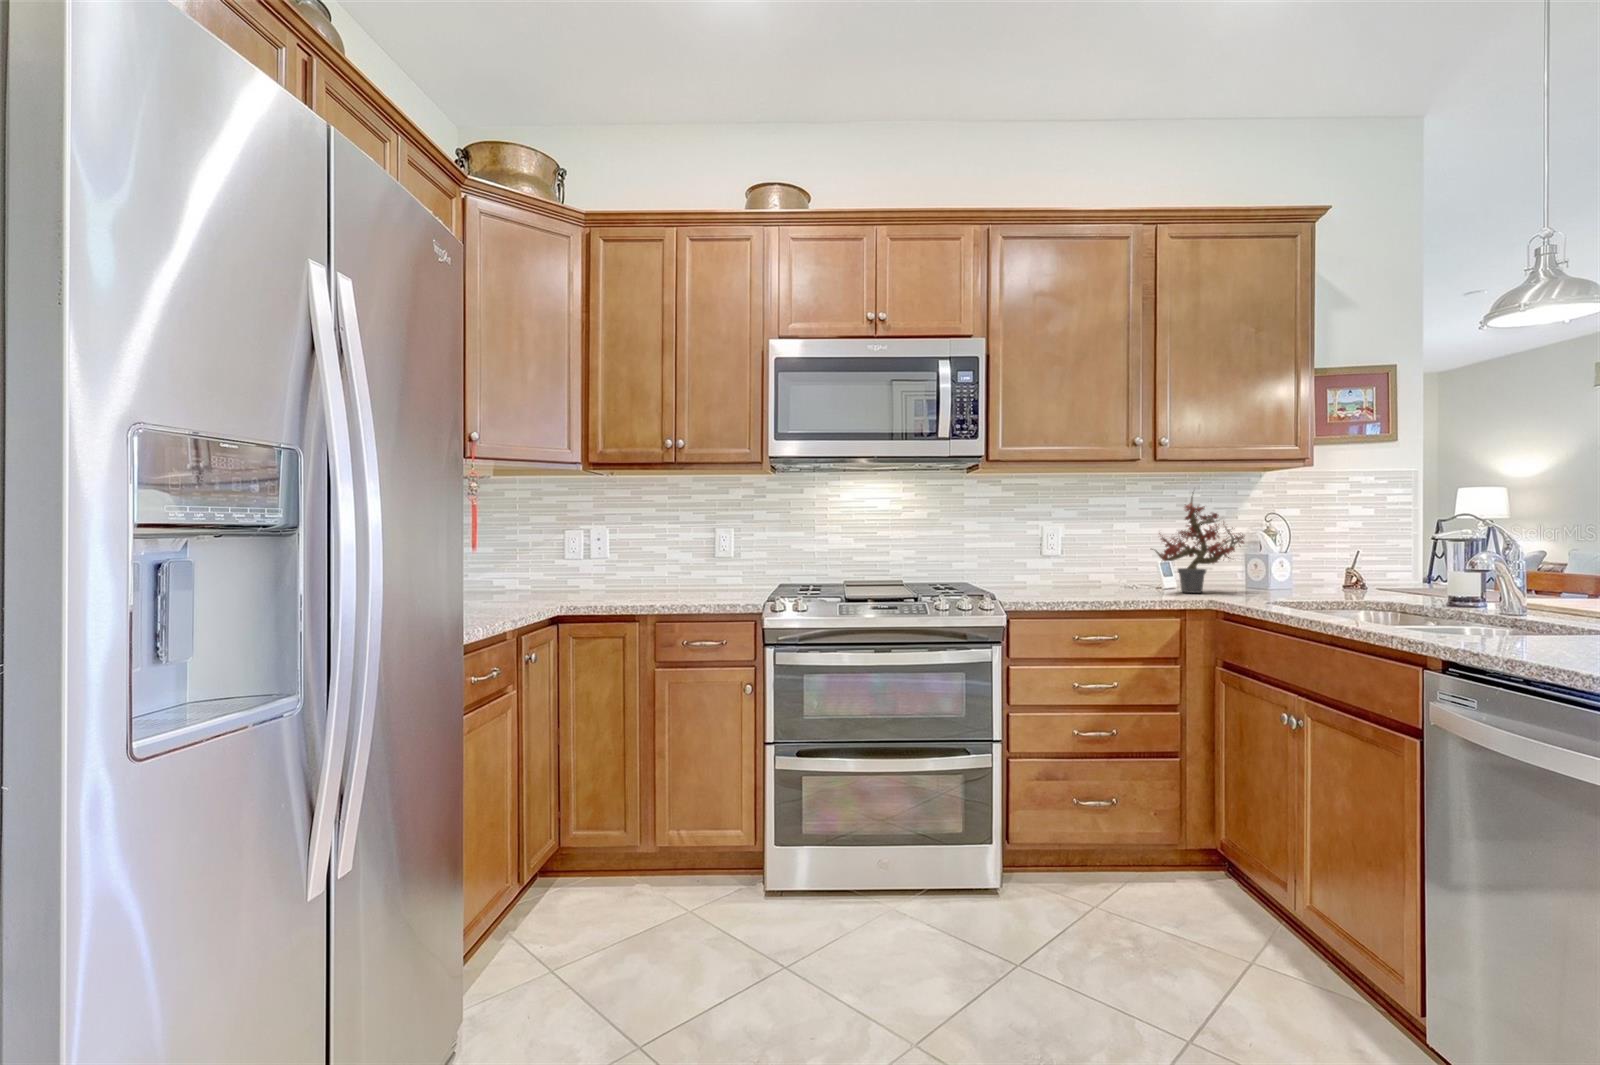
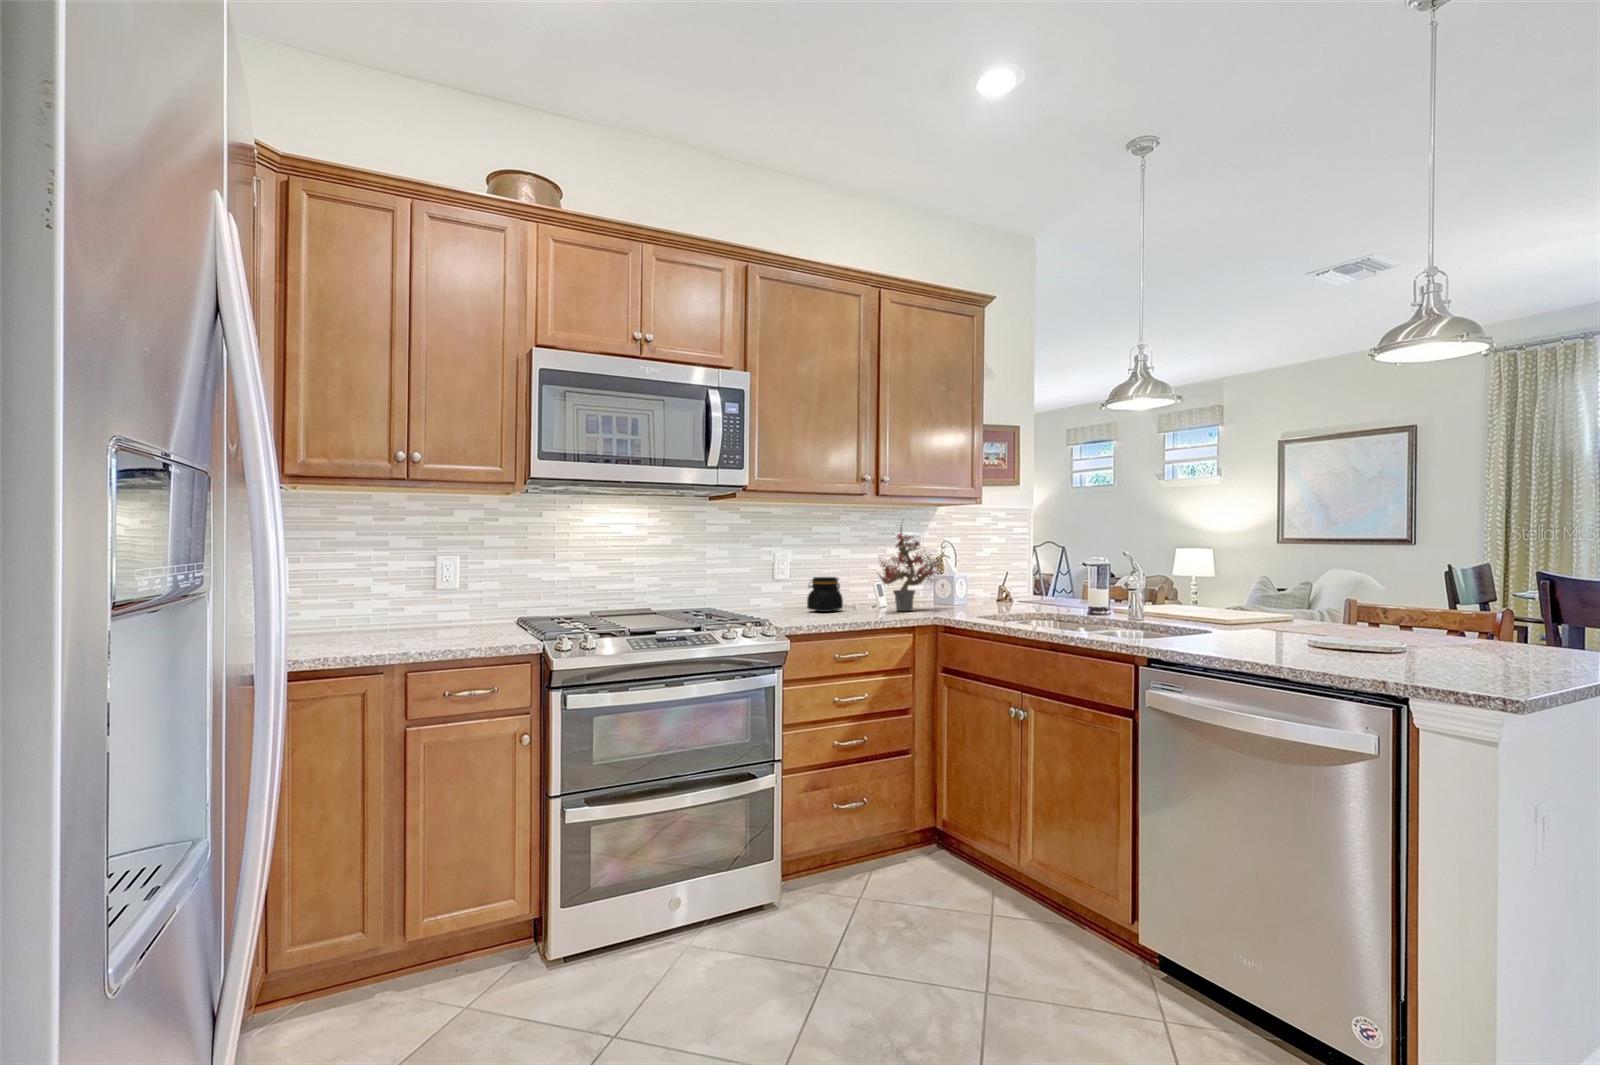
jar: none [1077,551,1119,588] -> present [807,577,843,612]

